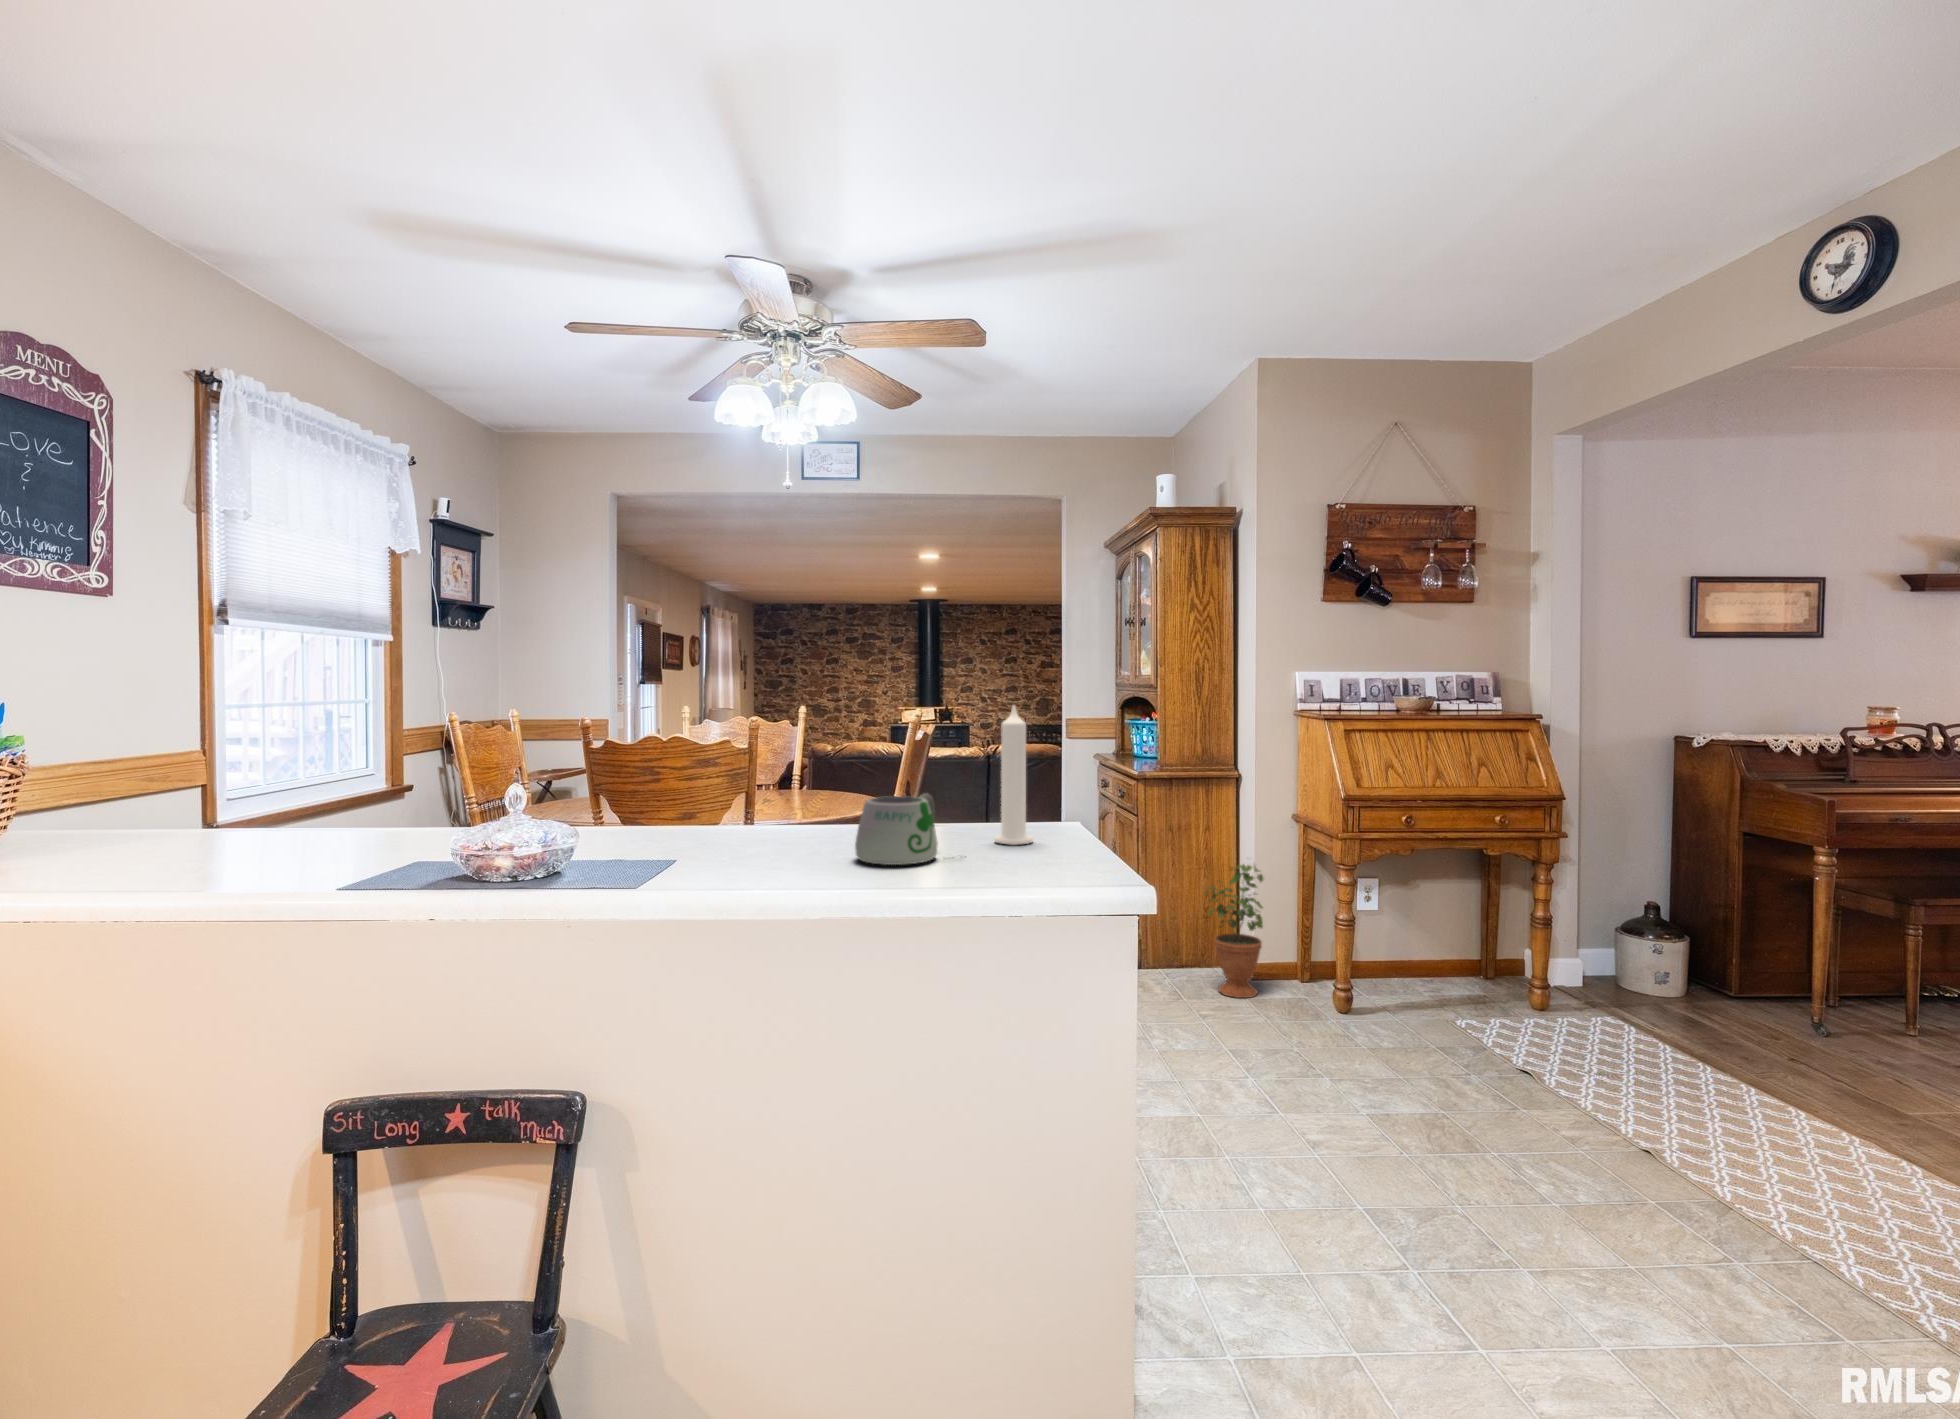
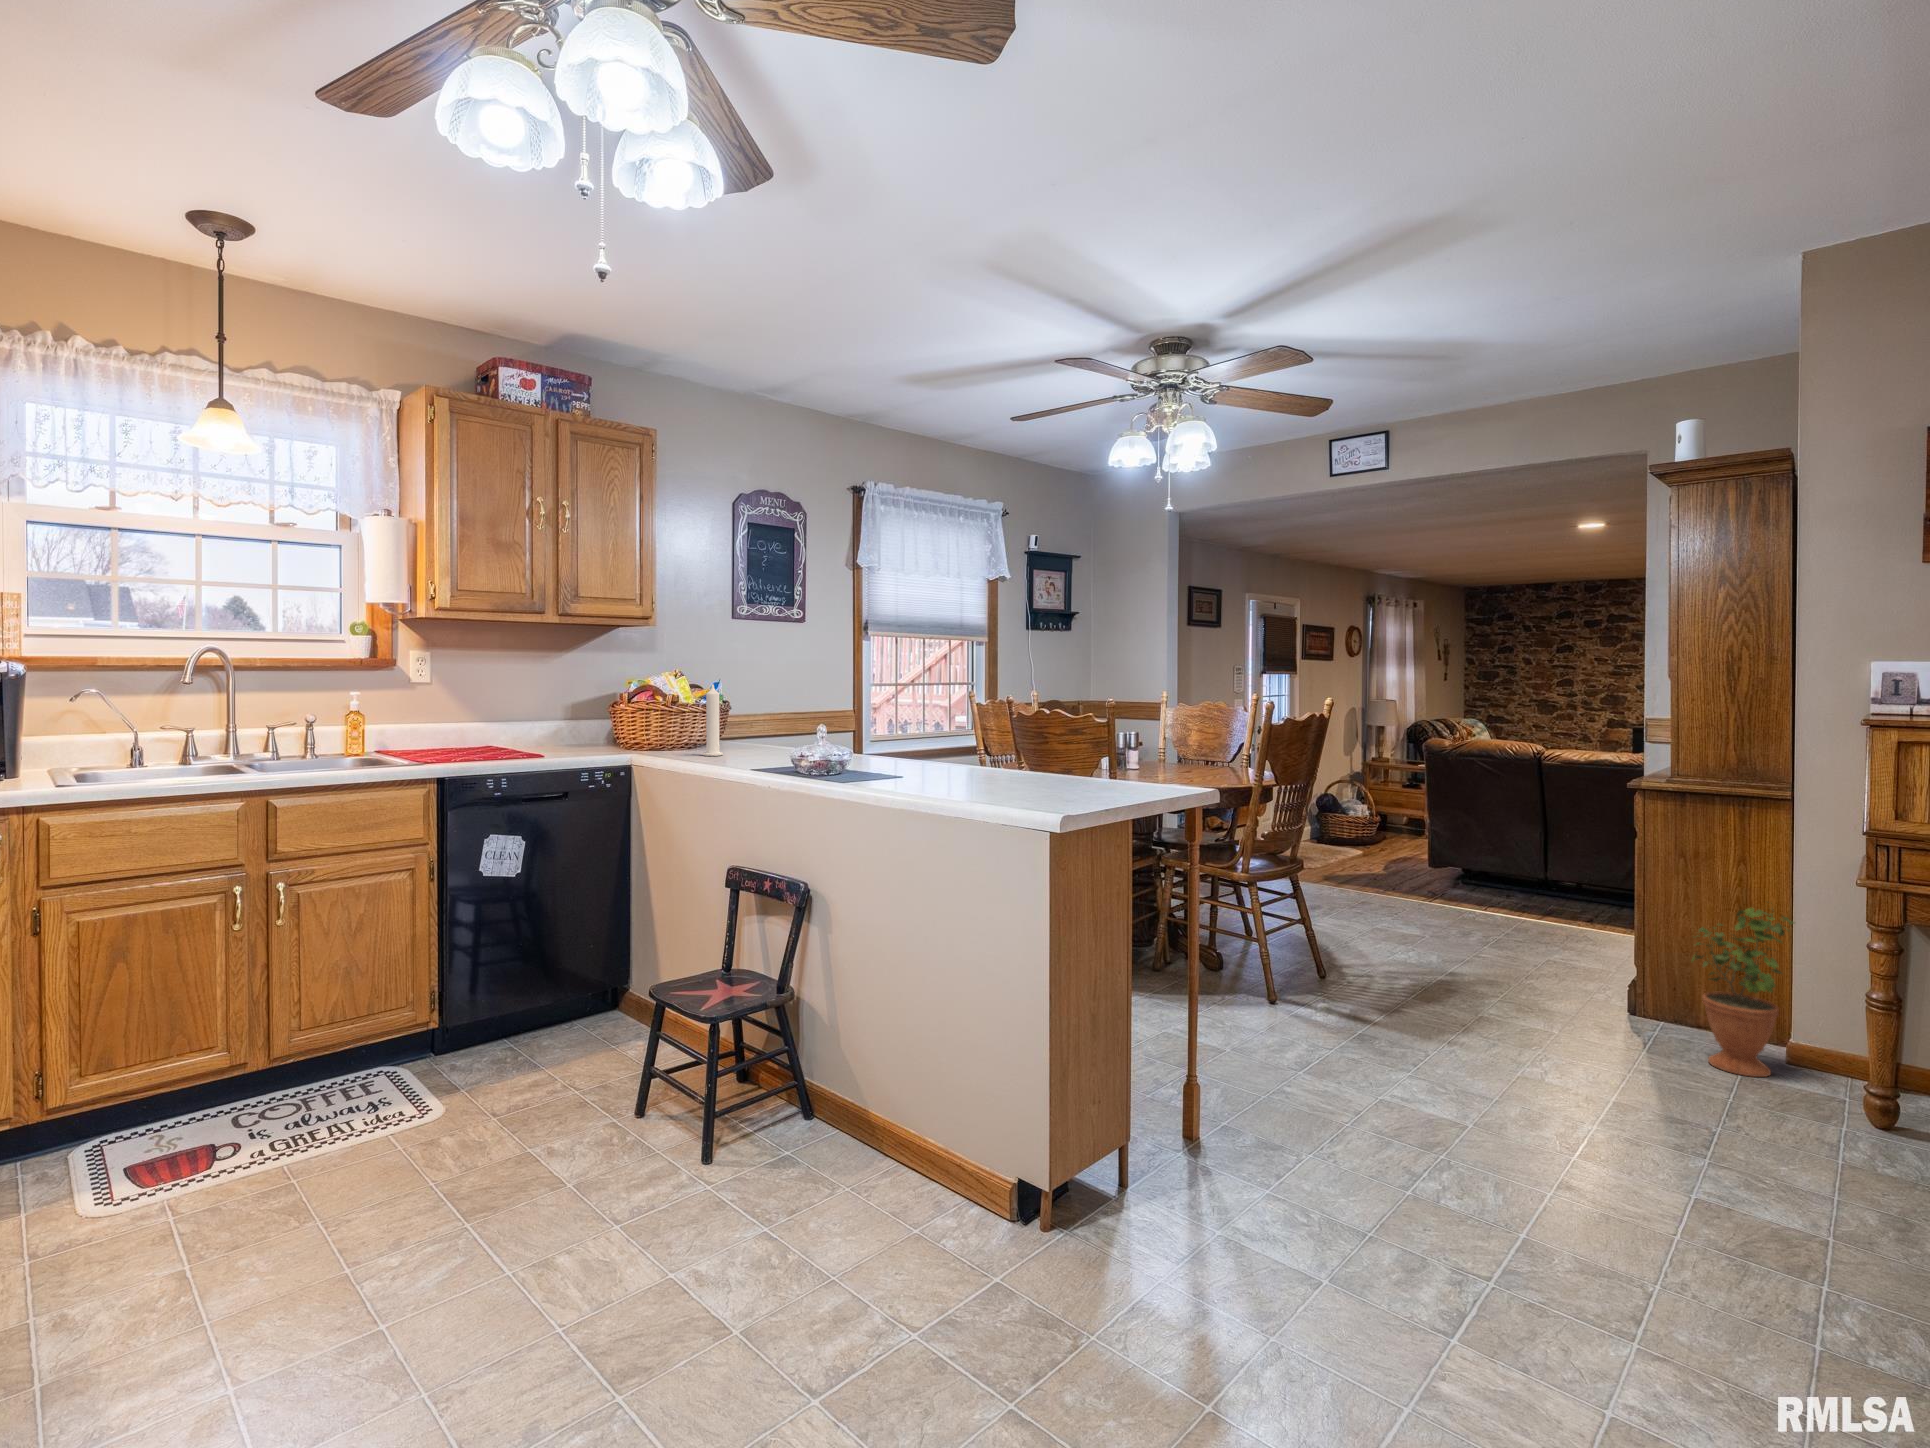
candle: present [994,706,1033,845] -> present [703,684,723,756]
mug: present [855,793,966,865] -> none [962,747,1032,792]

